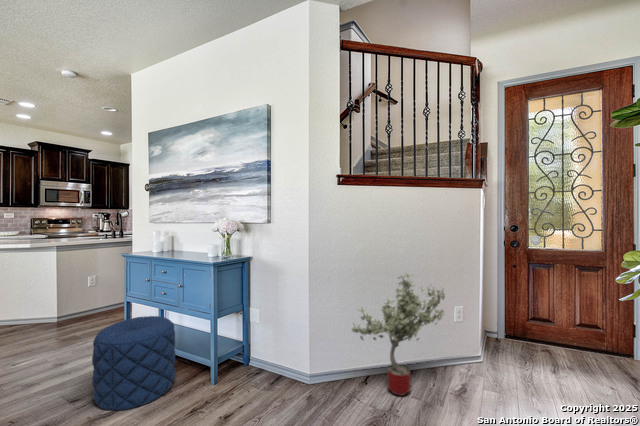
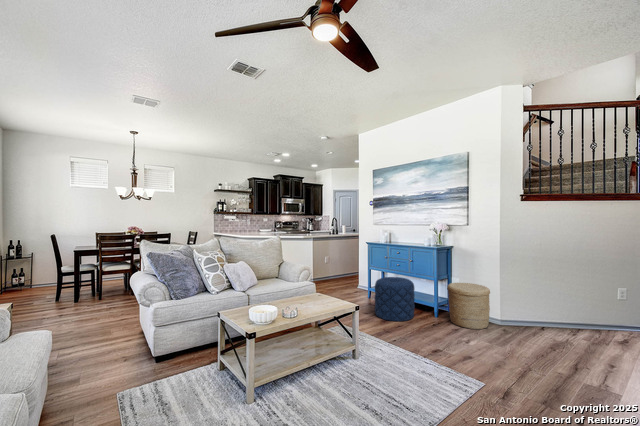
potted tree: present [352,274,445,396] -> none [535,260,613,340]
woven basket: none [226,316,292,402] -> present [447,283,490,329]

